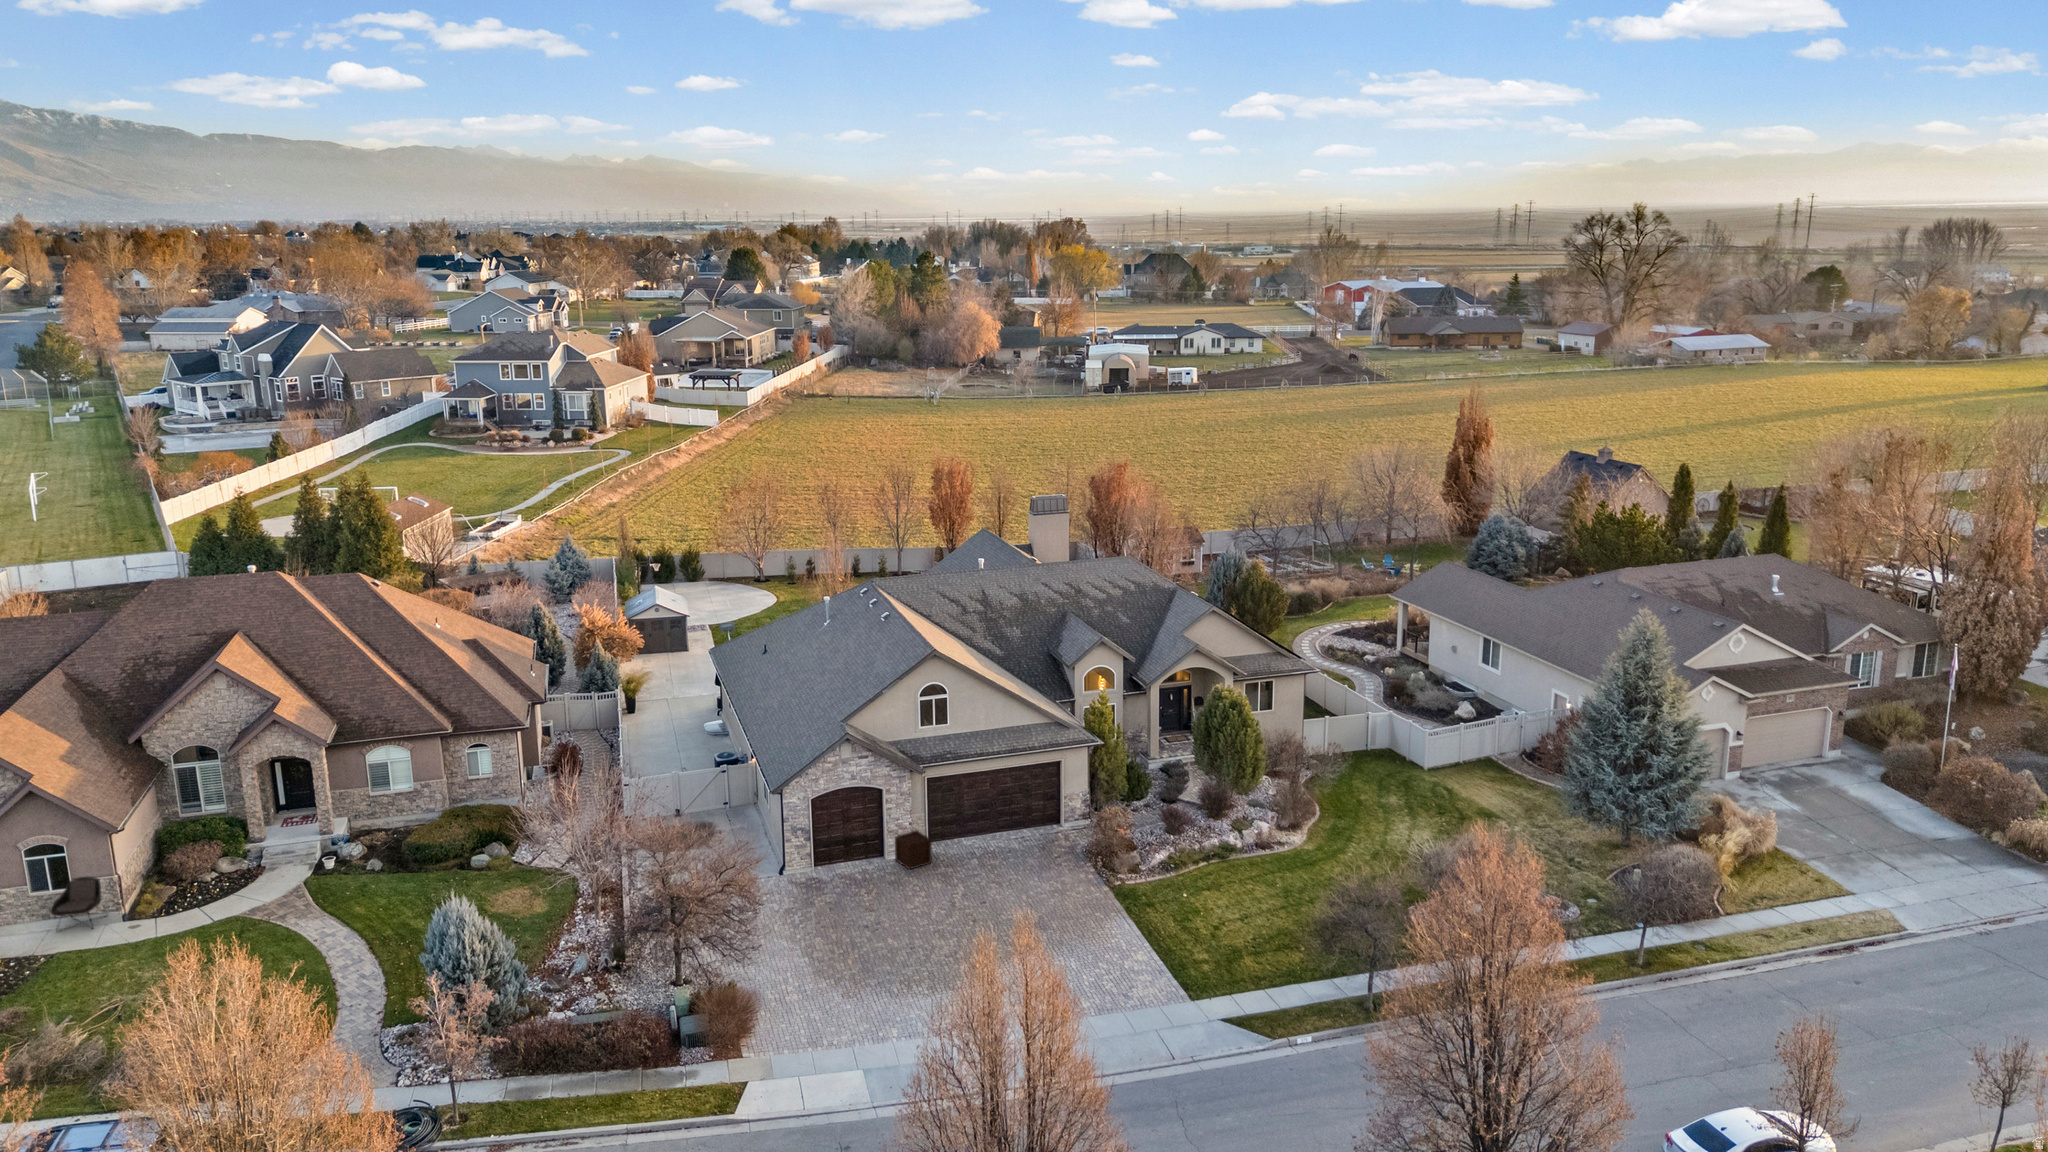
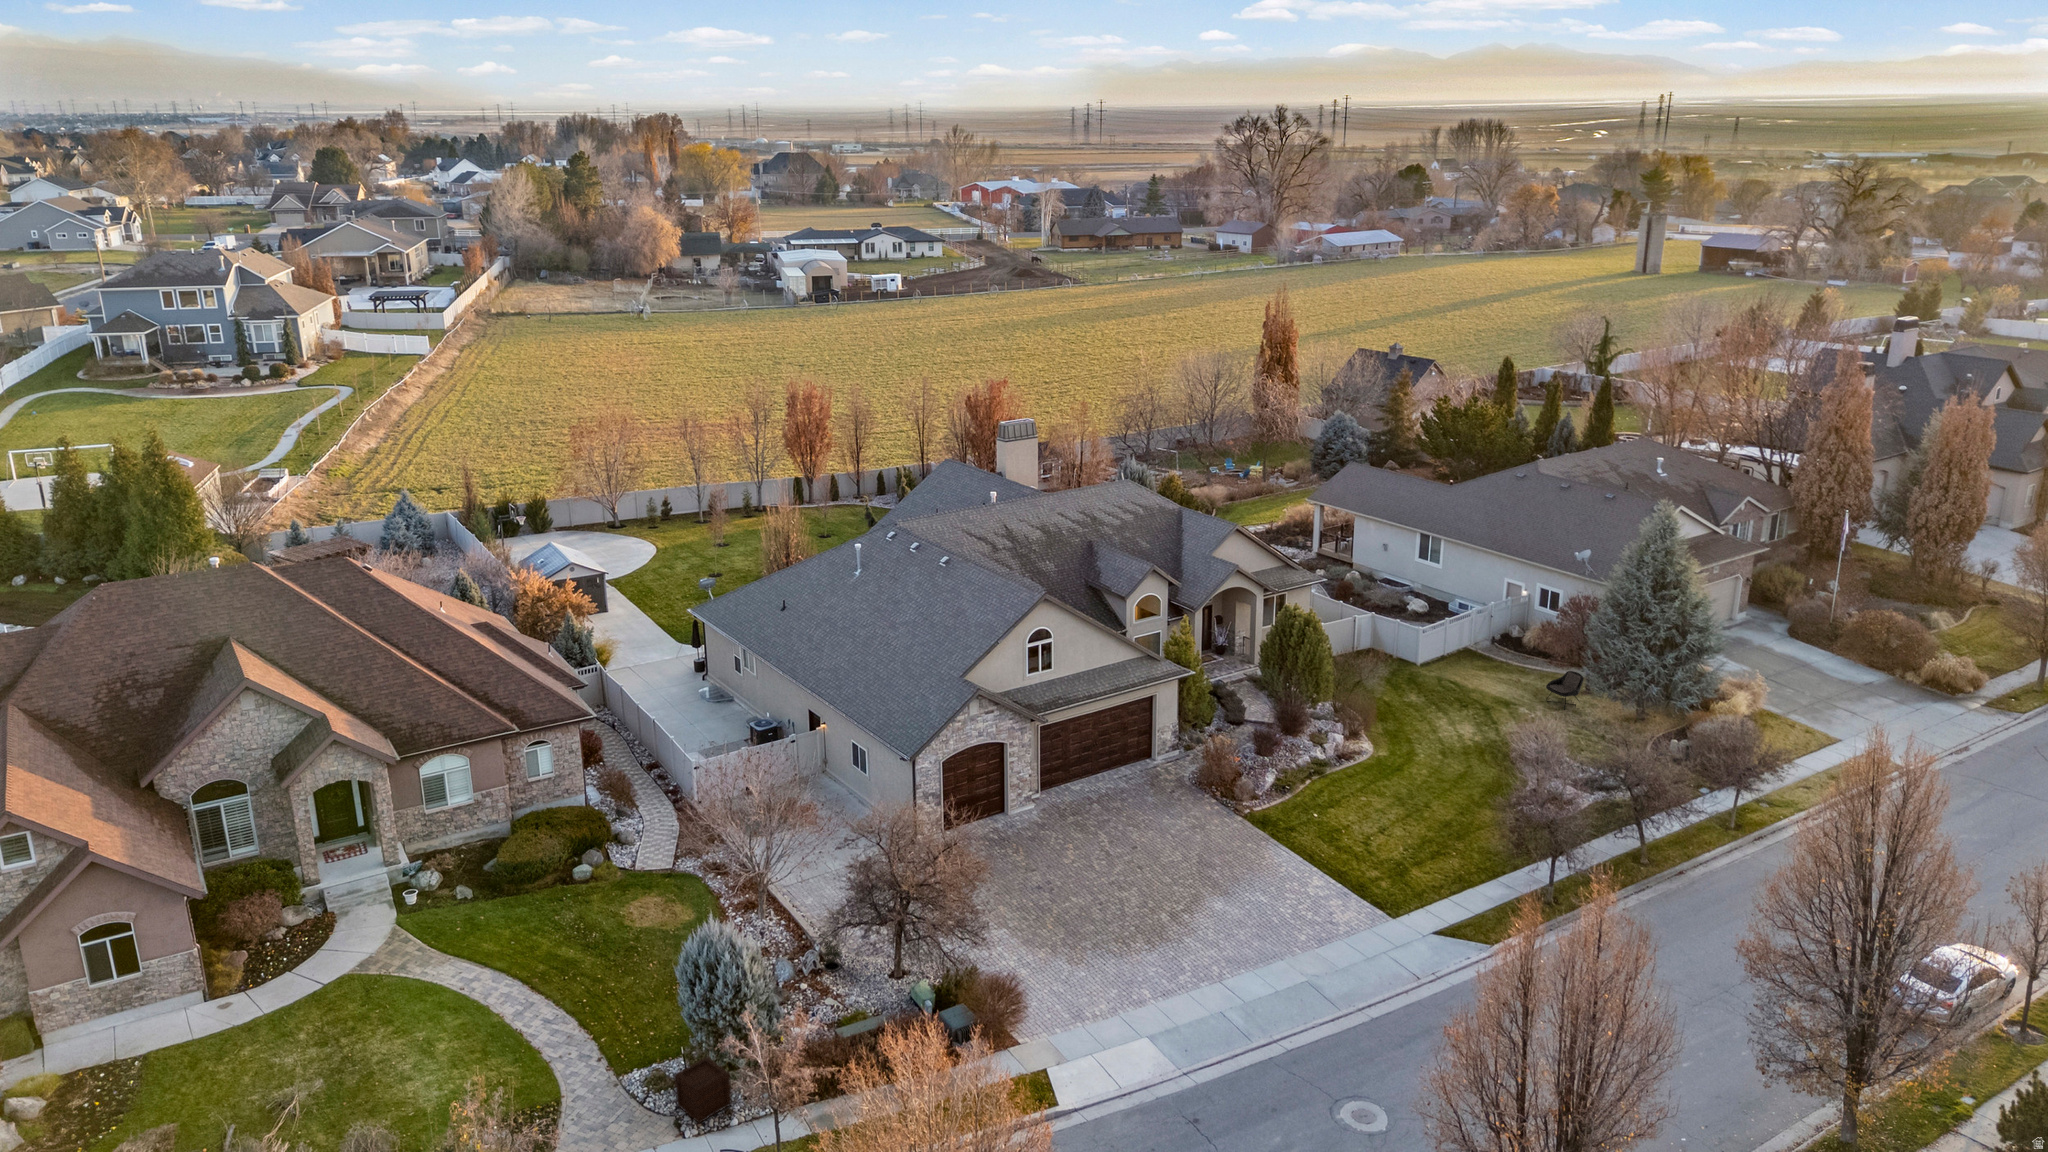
wooden crate: present [895,831,932,869] -> present [674,1057,732,1123]
lounge chair: present [51,877,102,932] -> present [1546,671,1584,710]

